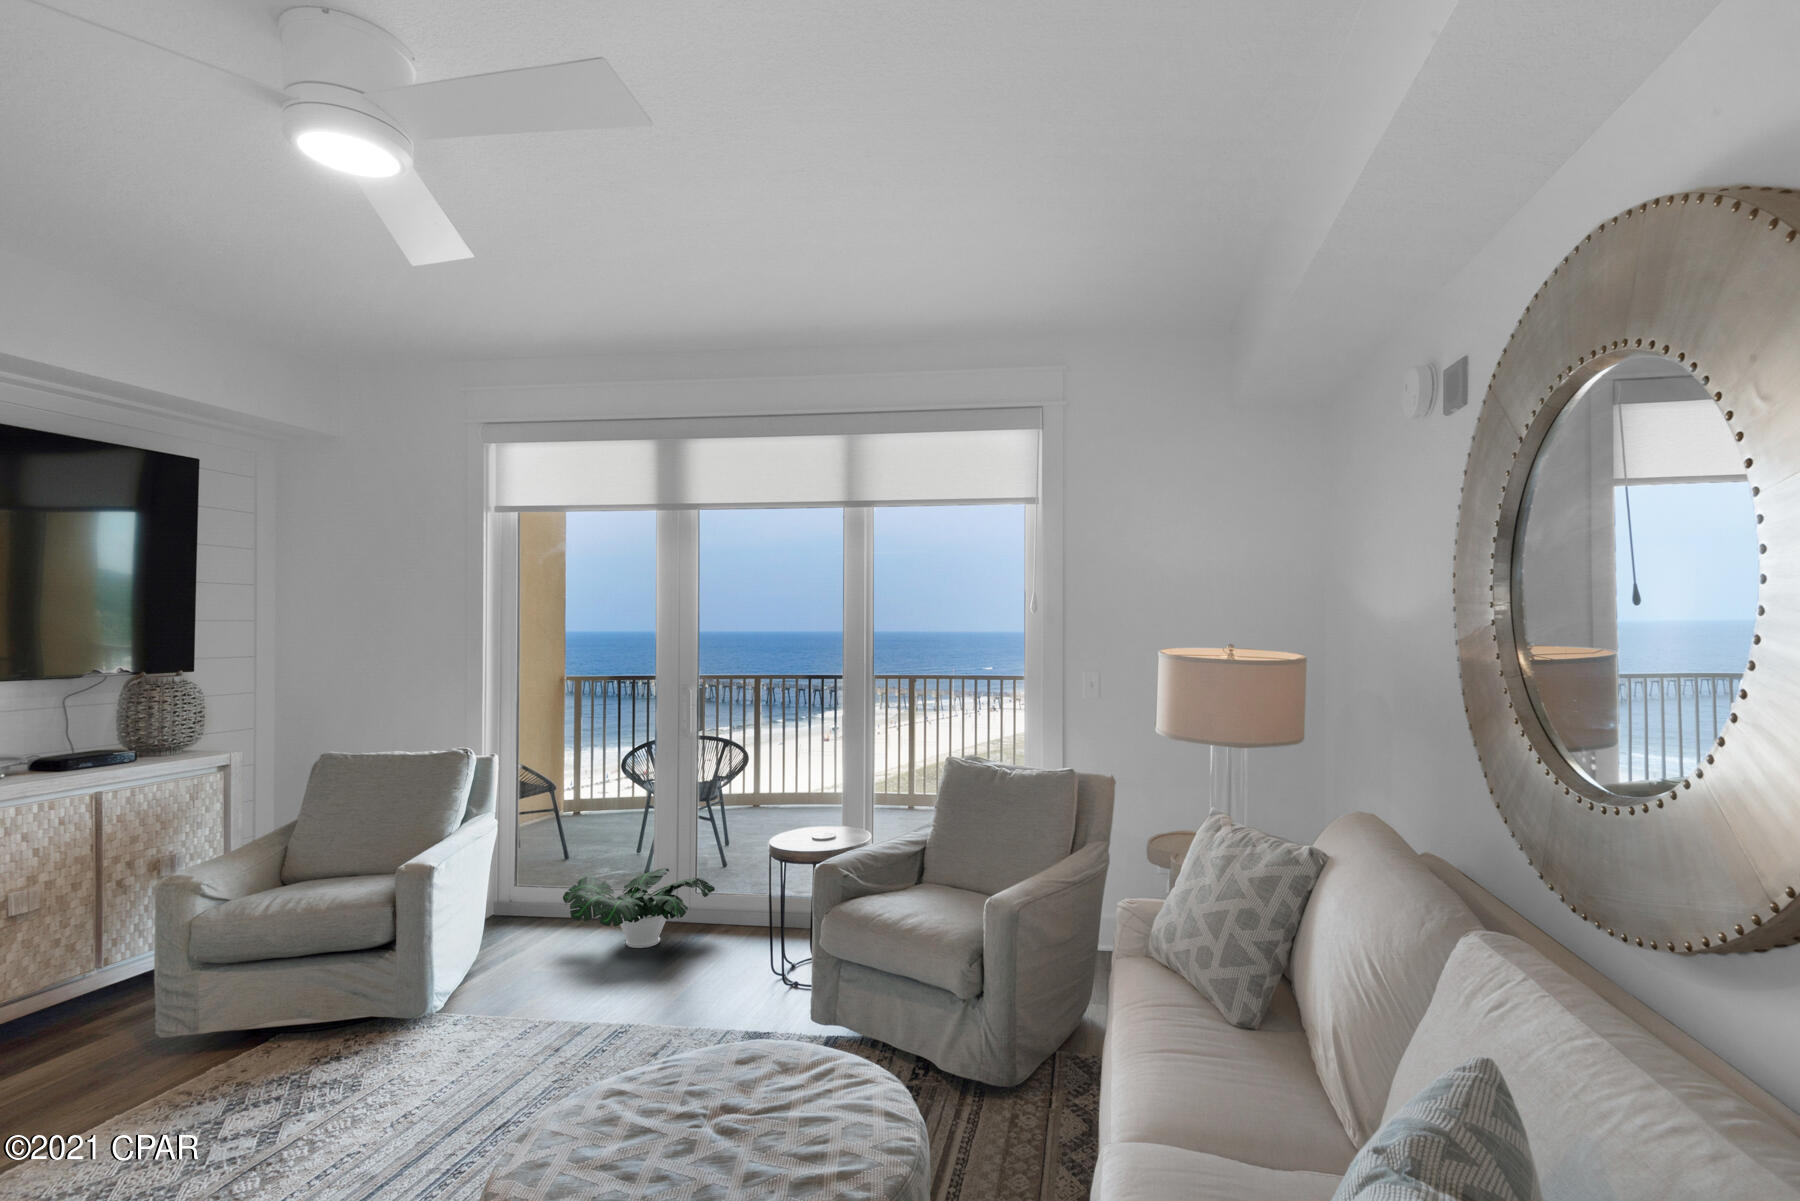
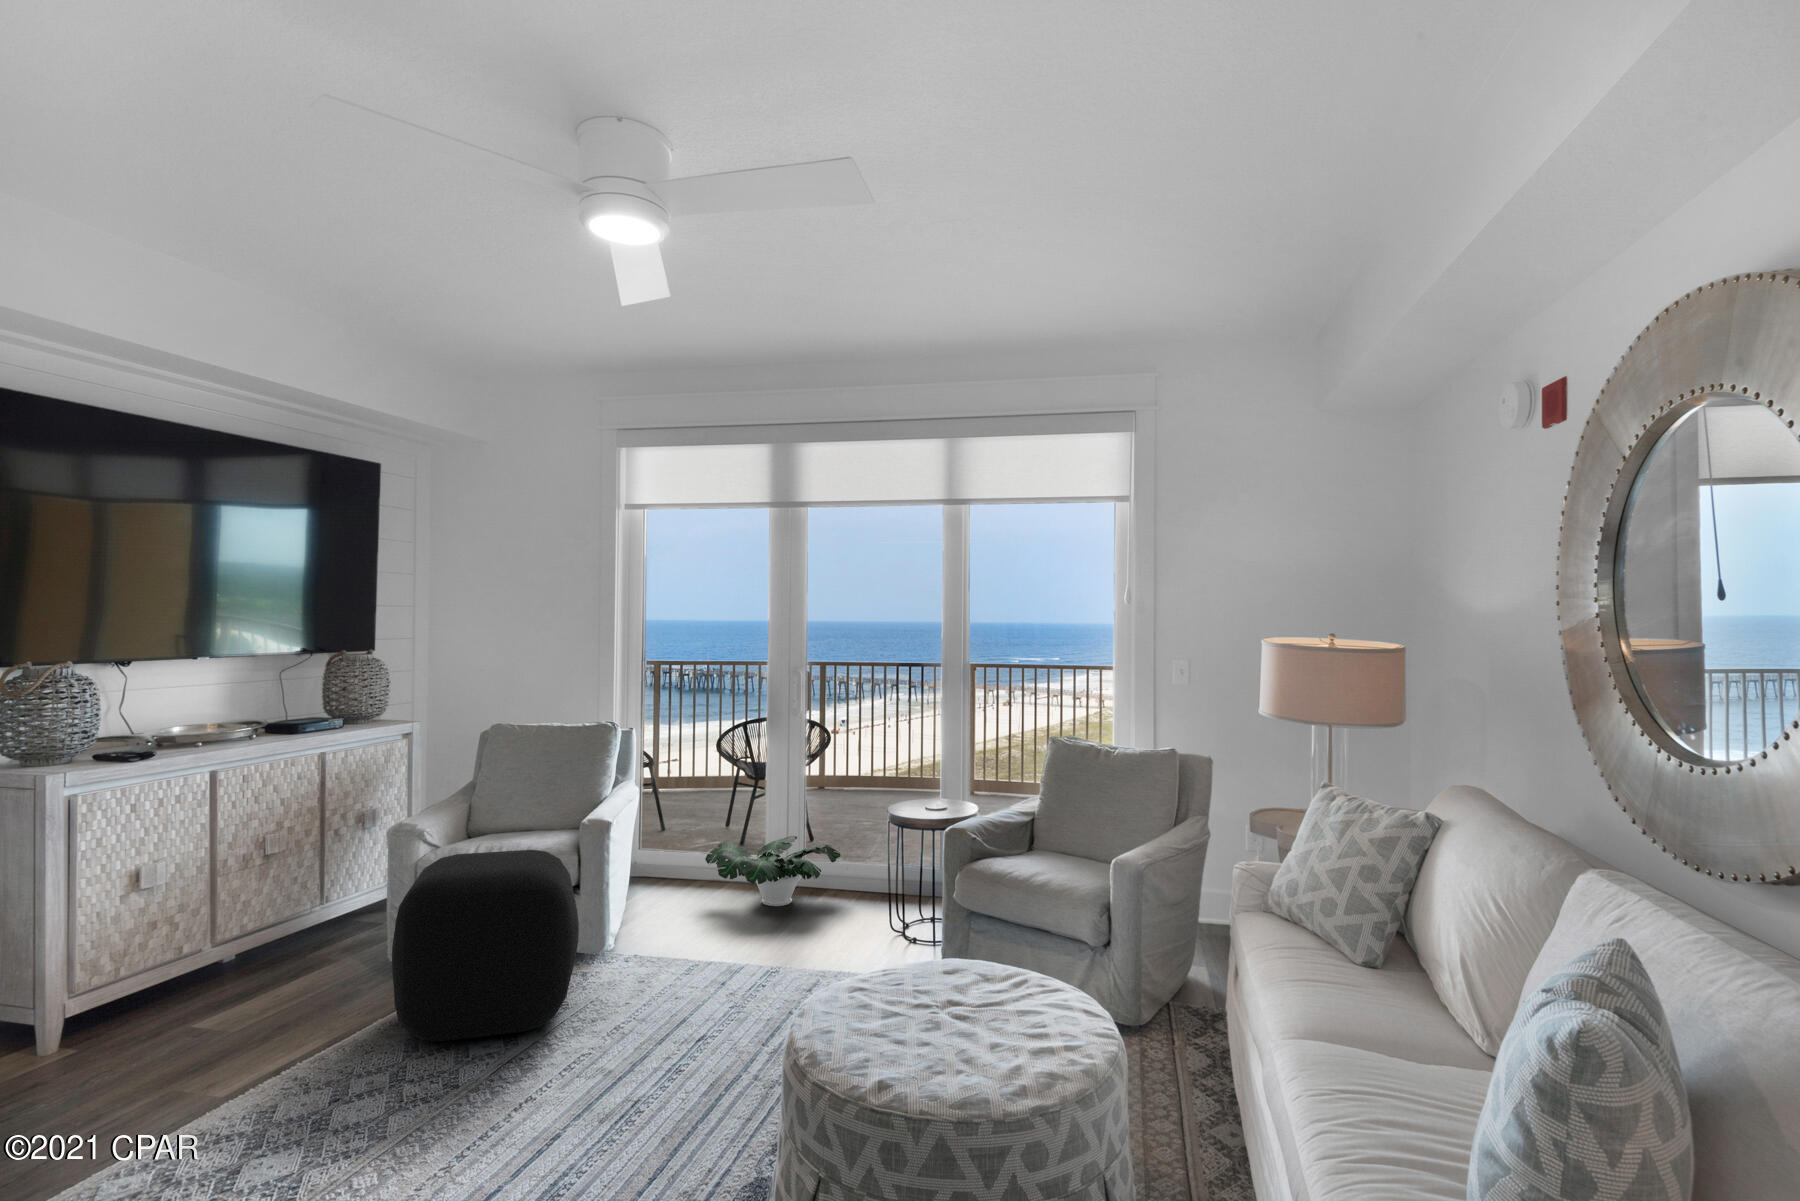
ottoman: none [127,905,371,1140] -> present [392,850,579,1041]

